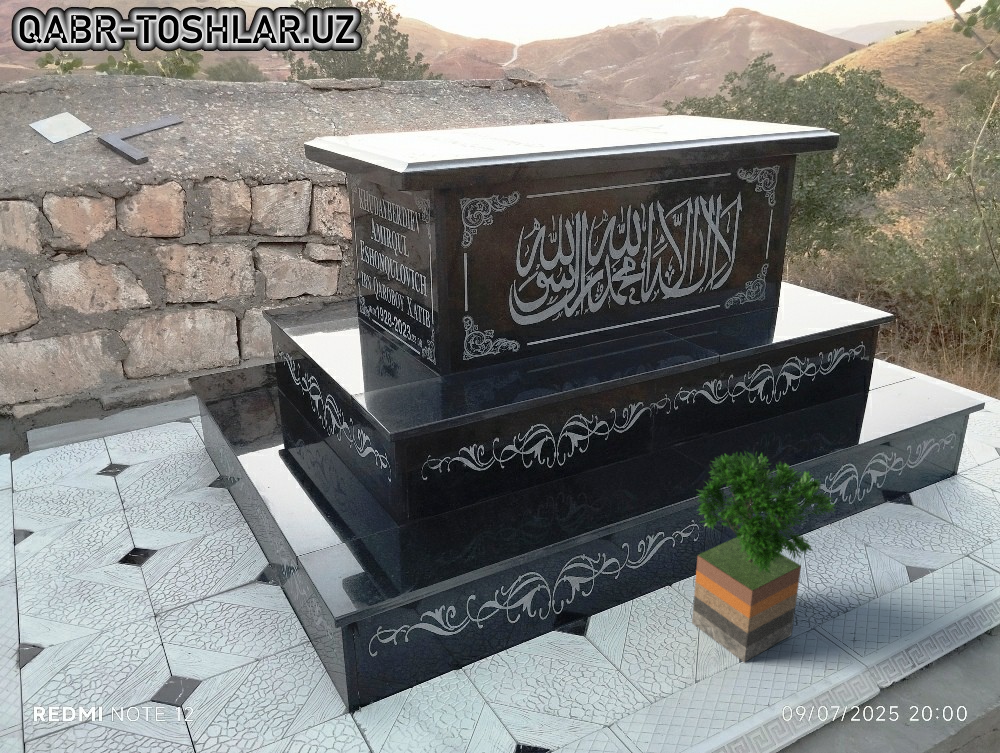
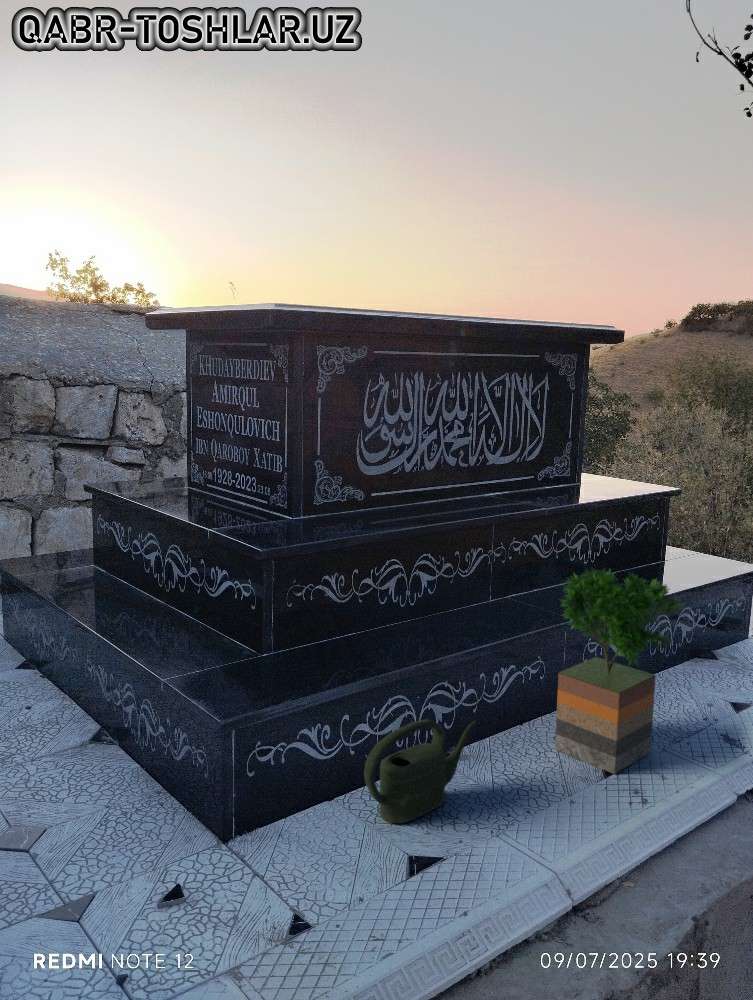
watering can: none [477,606,602,707] -> present [364,719,477,823]

